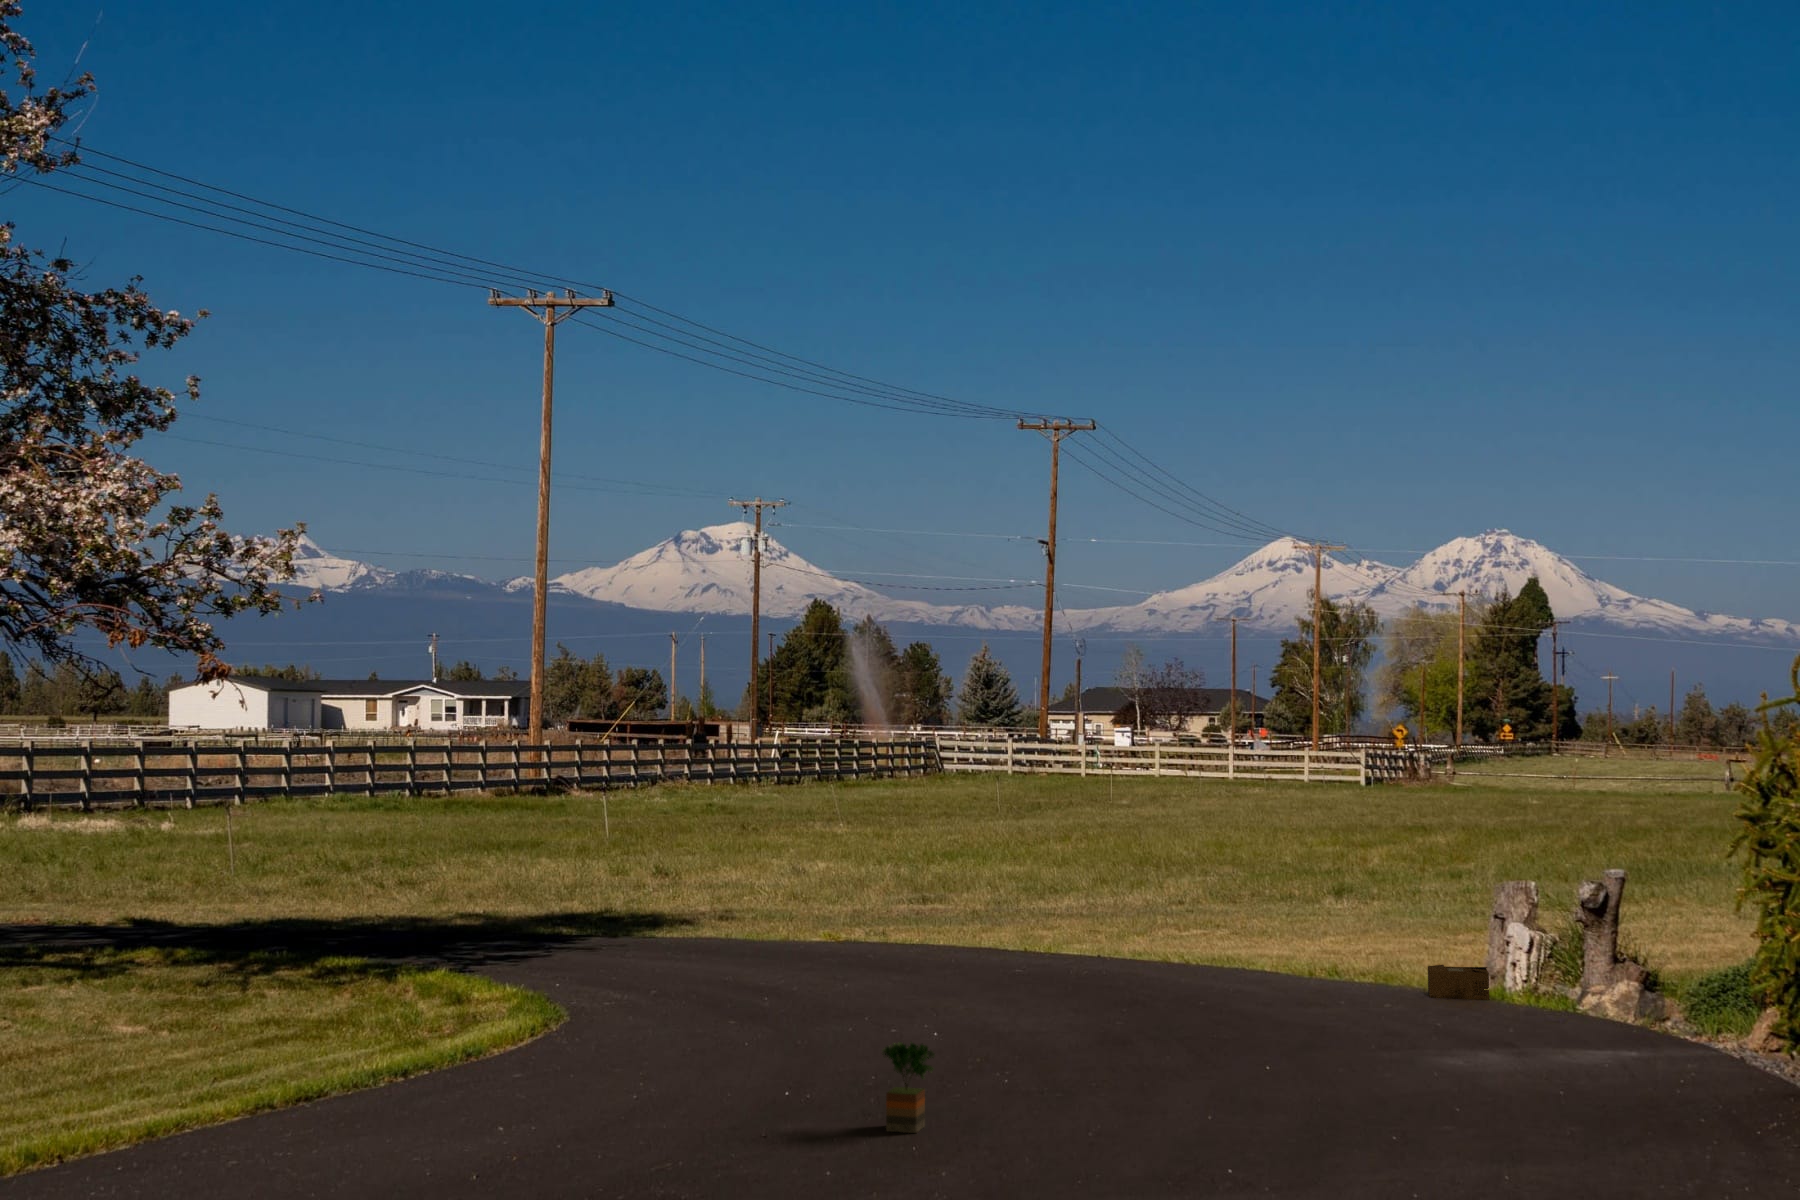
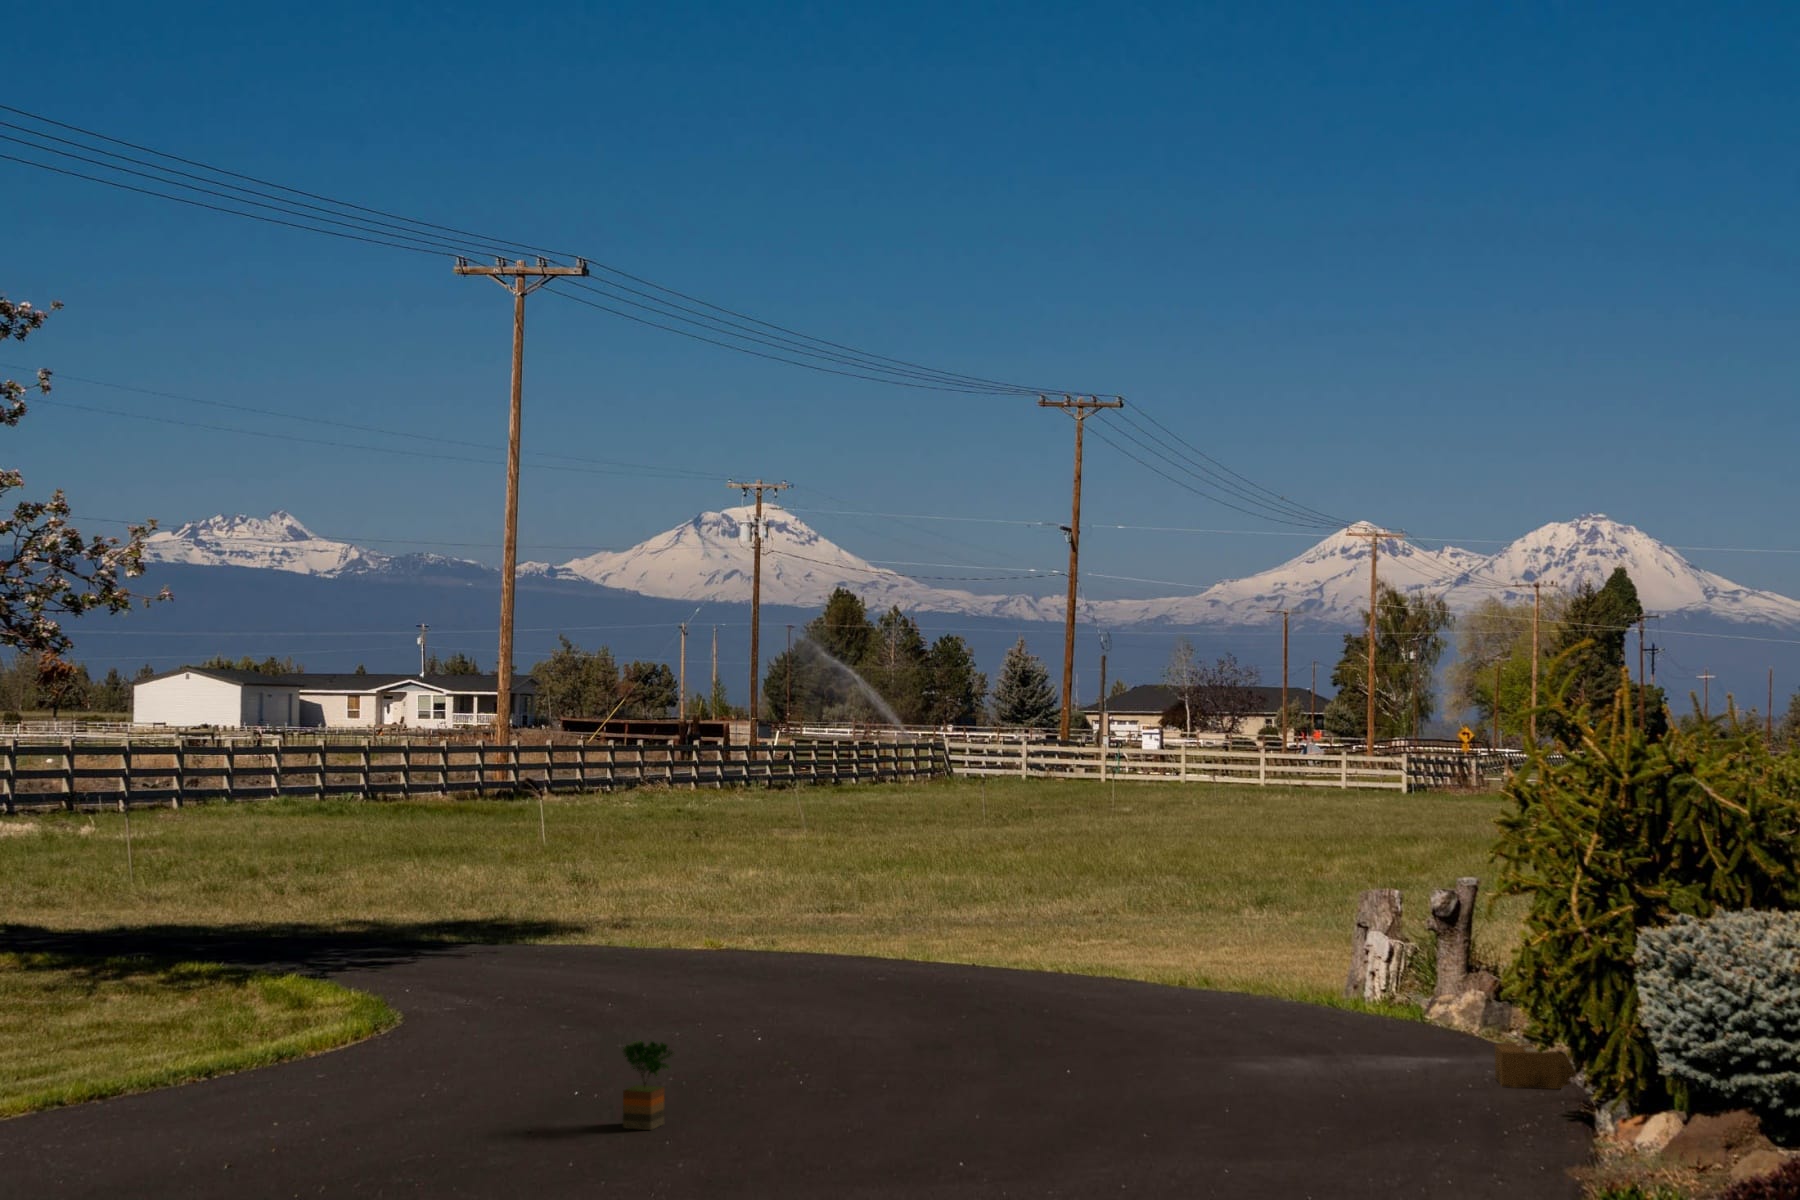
cardboard box: present [1428,965,1489,1000] -> present [1495,1042,1576,1089]

